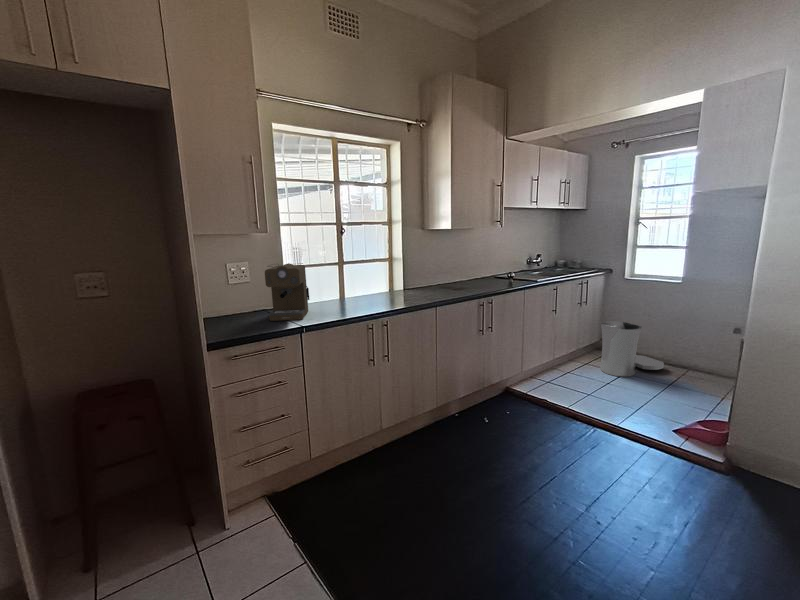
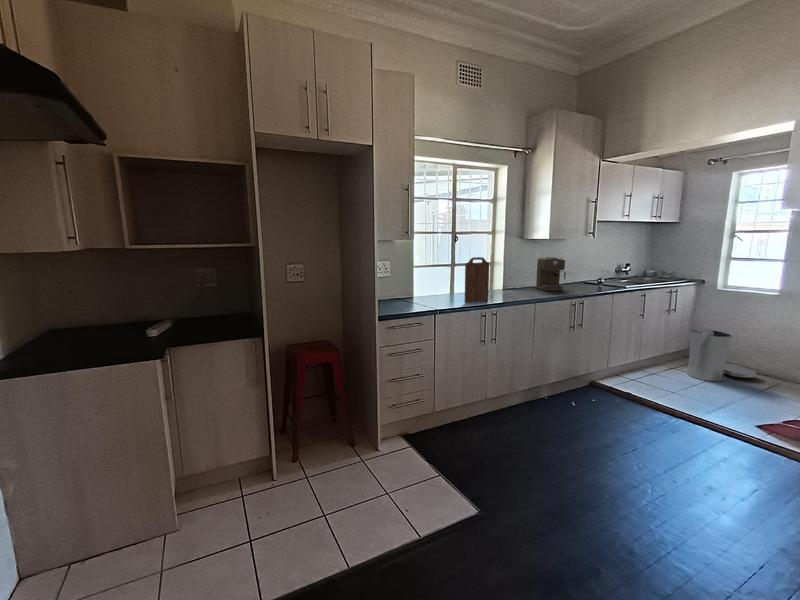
cutting board: none [343,253,376,313] -> present [465,257,489,303]
coffee maker: present [265,263,309,321] -> present [536,257,566,291]

